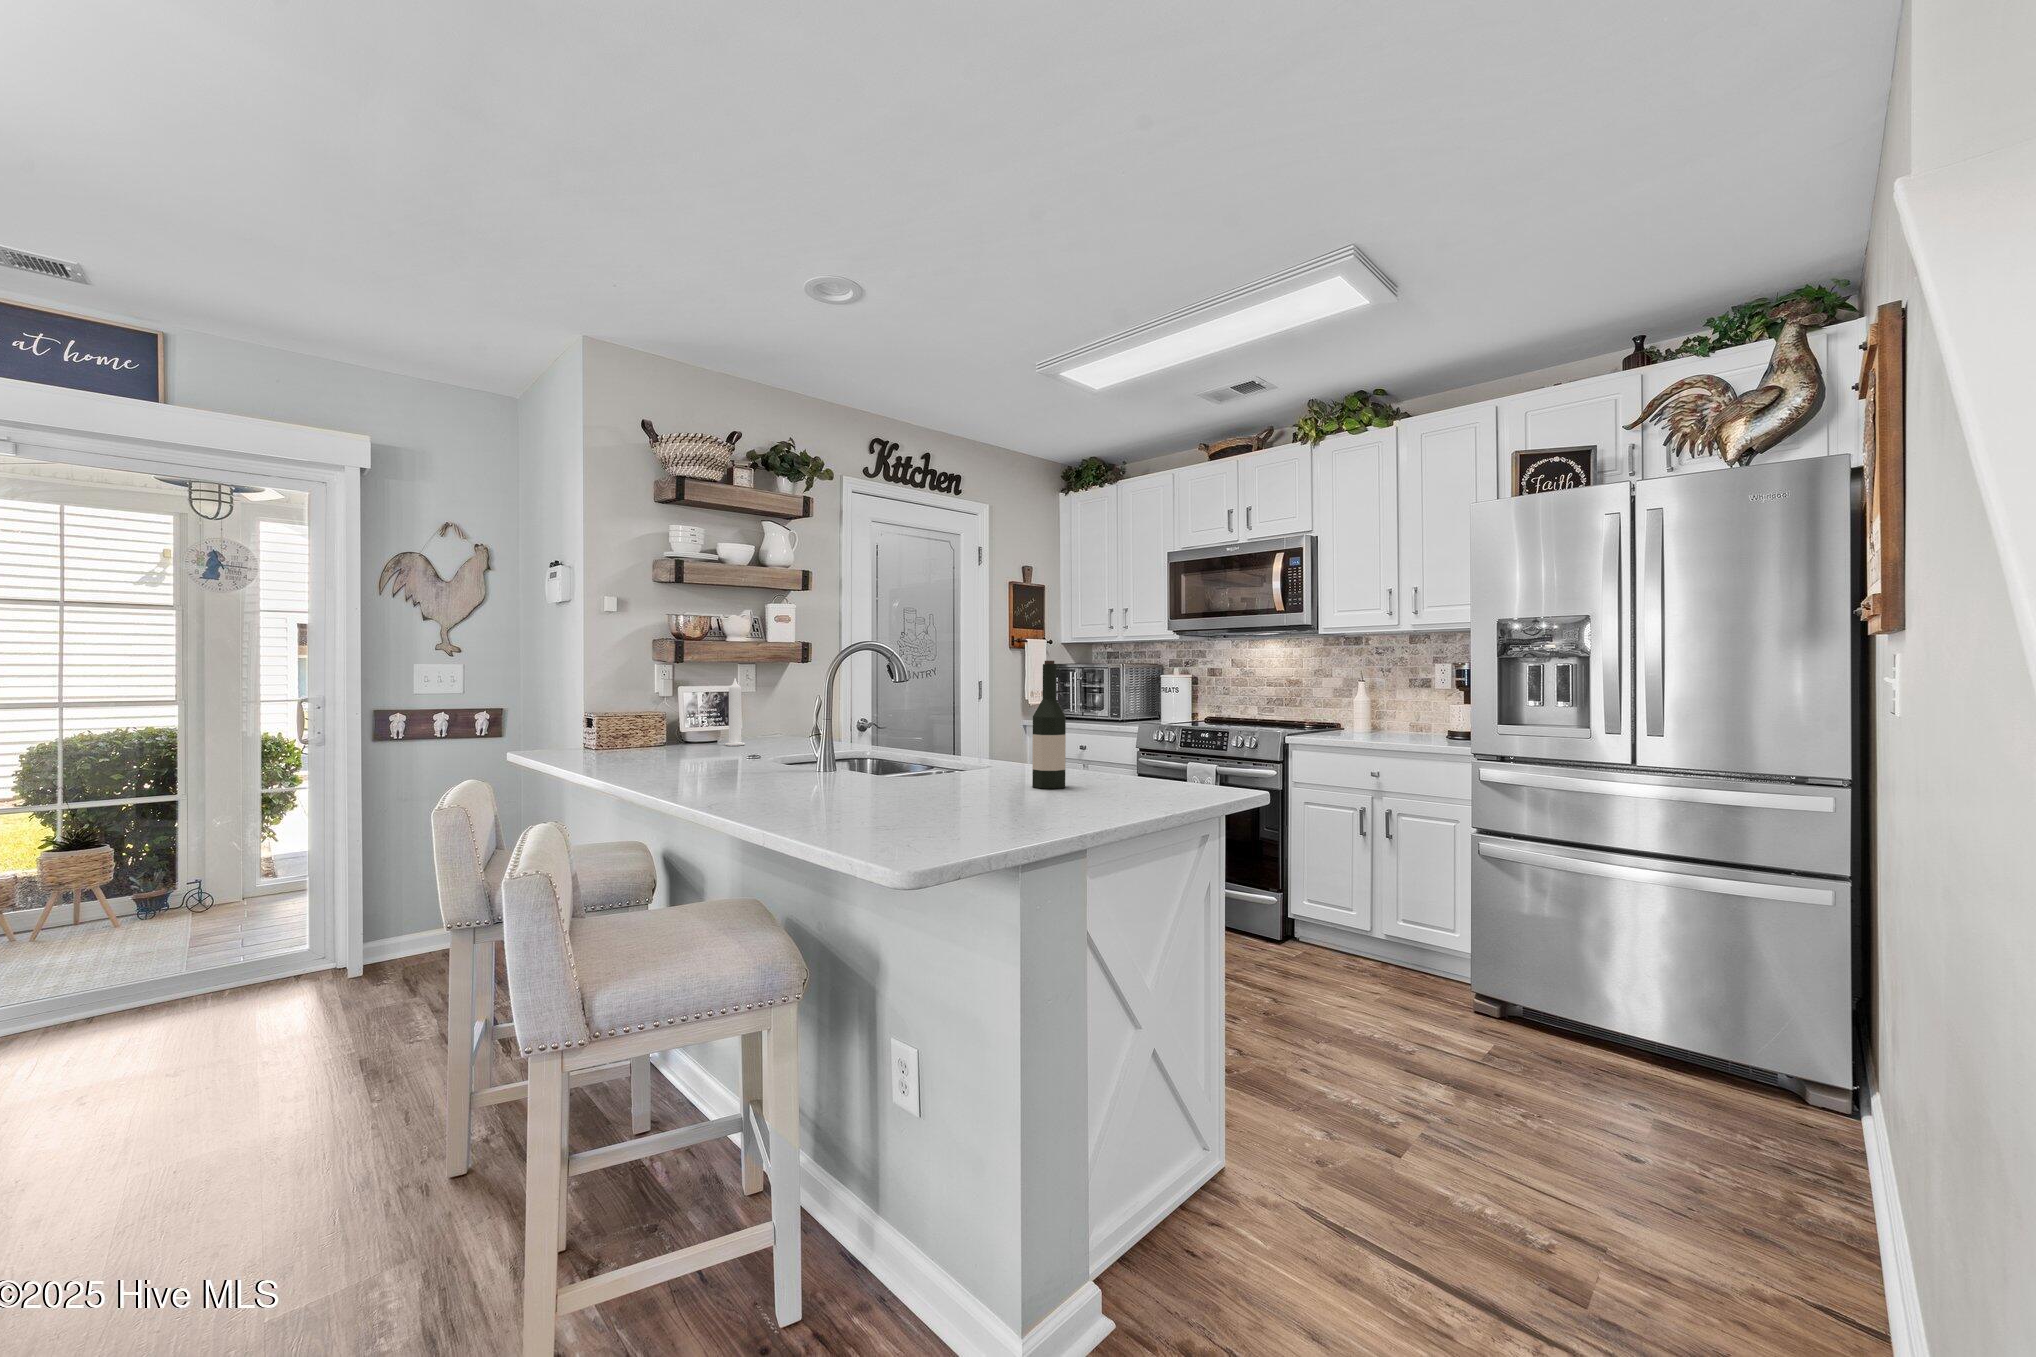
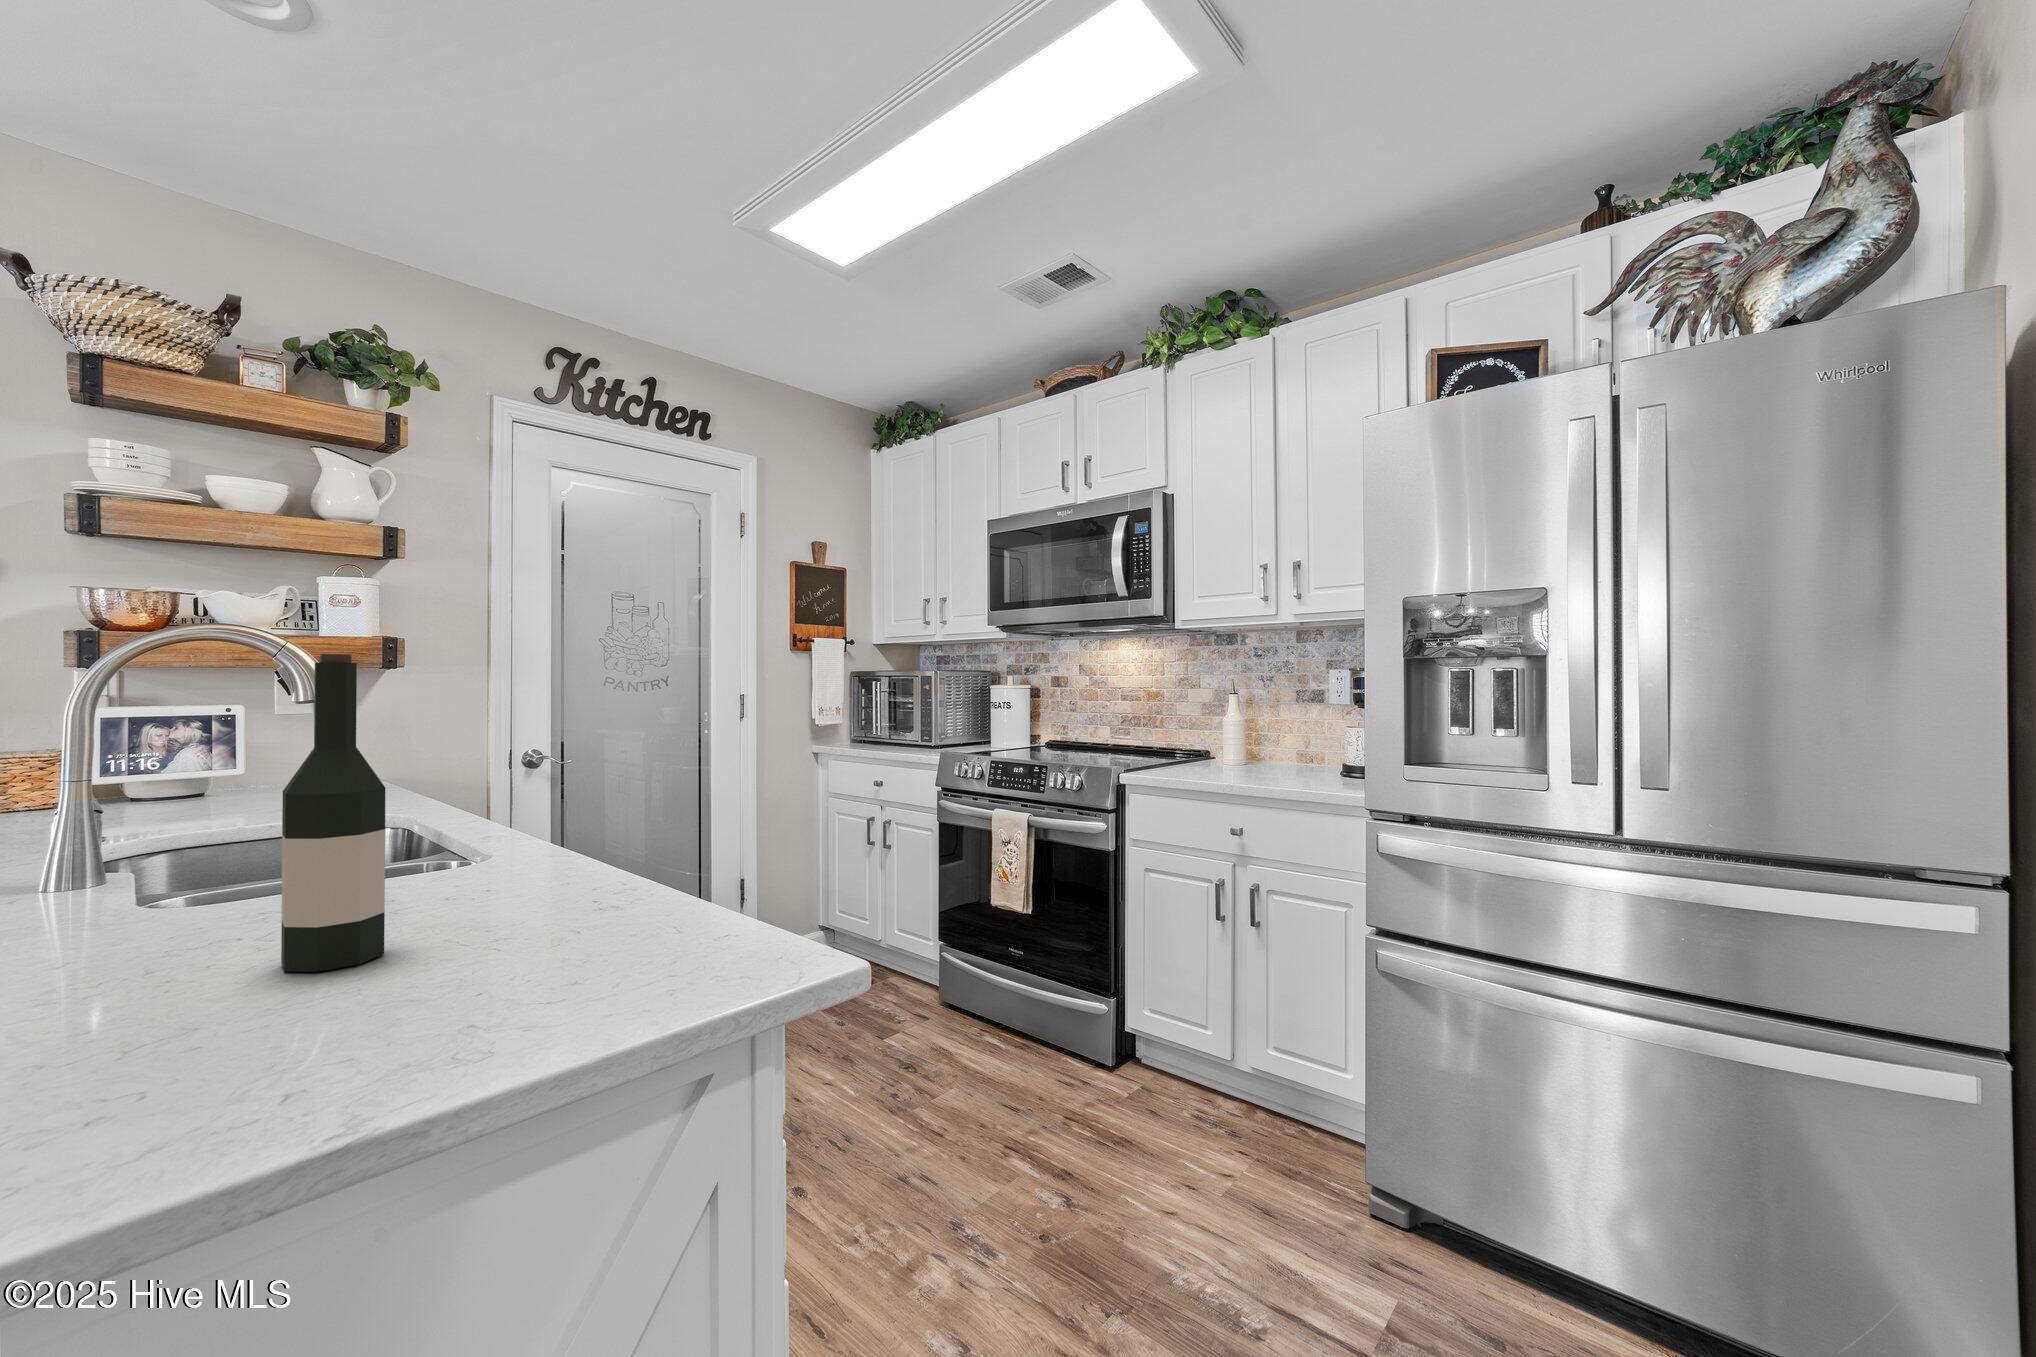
candle: present [725,678,745,746] -> none [162,692,205,805]

